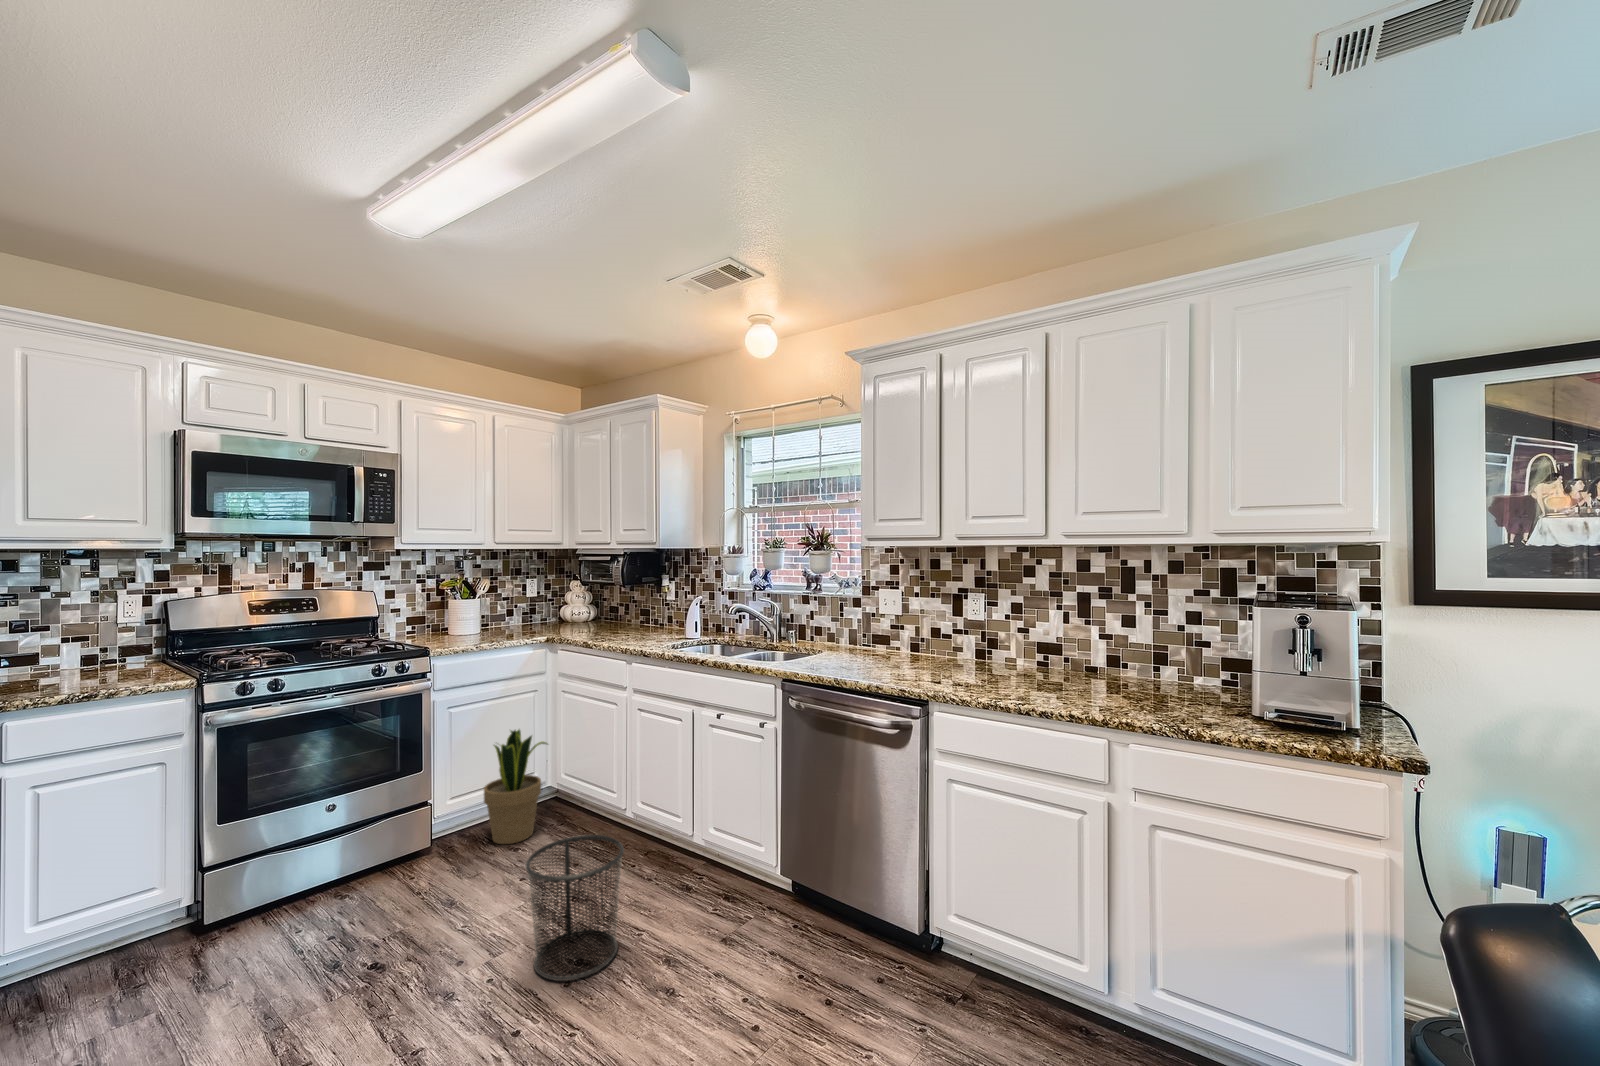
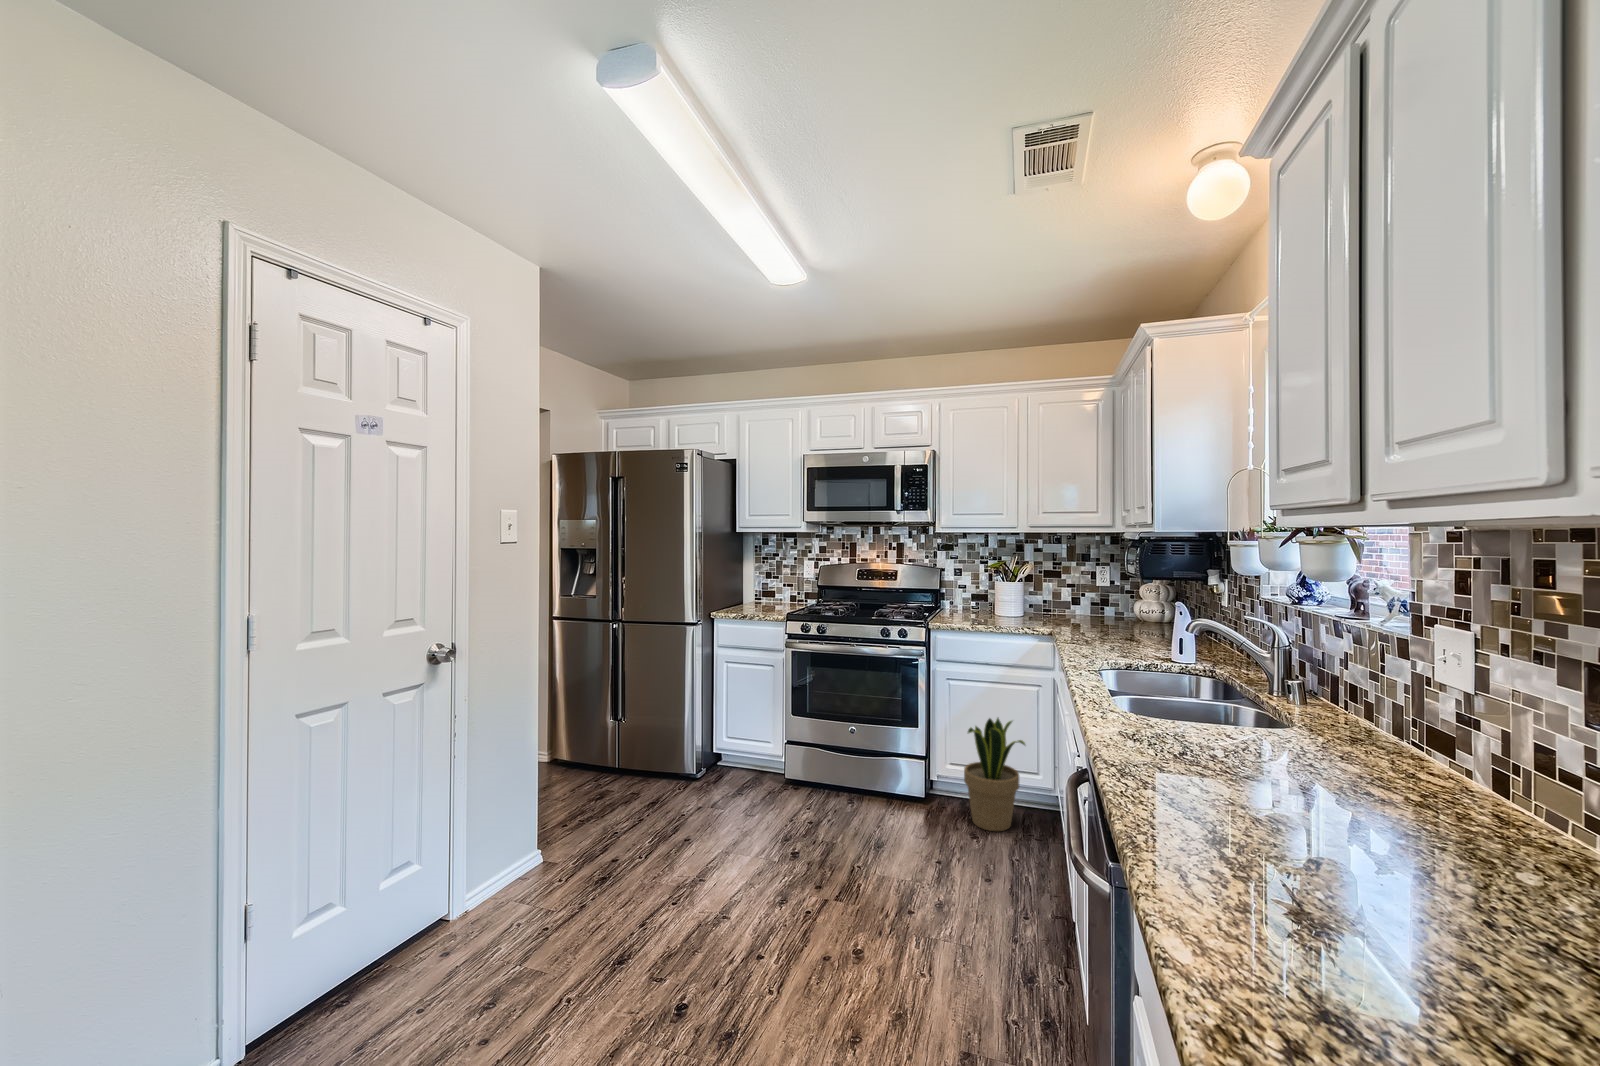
waste bin: present [525,835,624,981] -> none [819,826,911,971]

